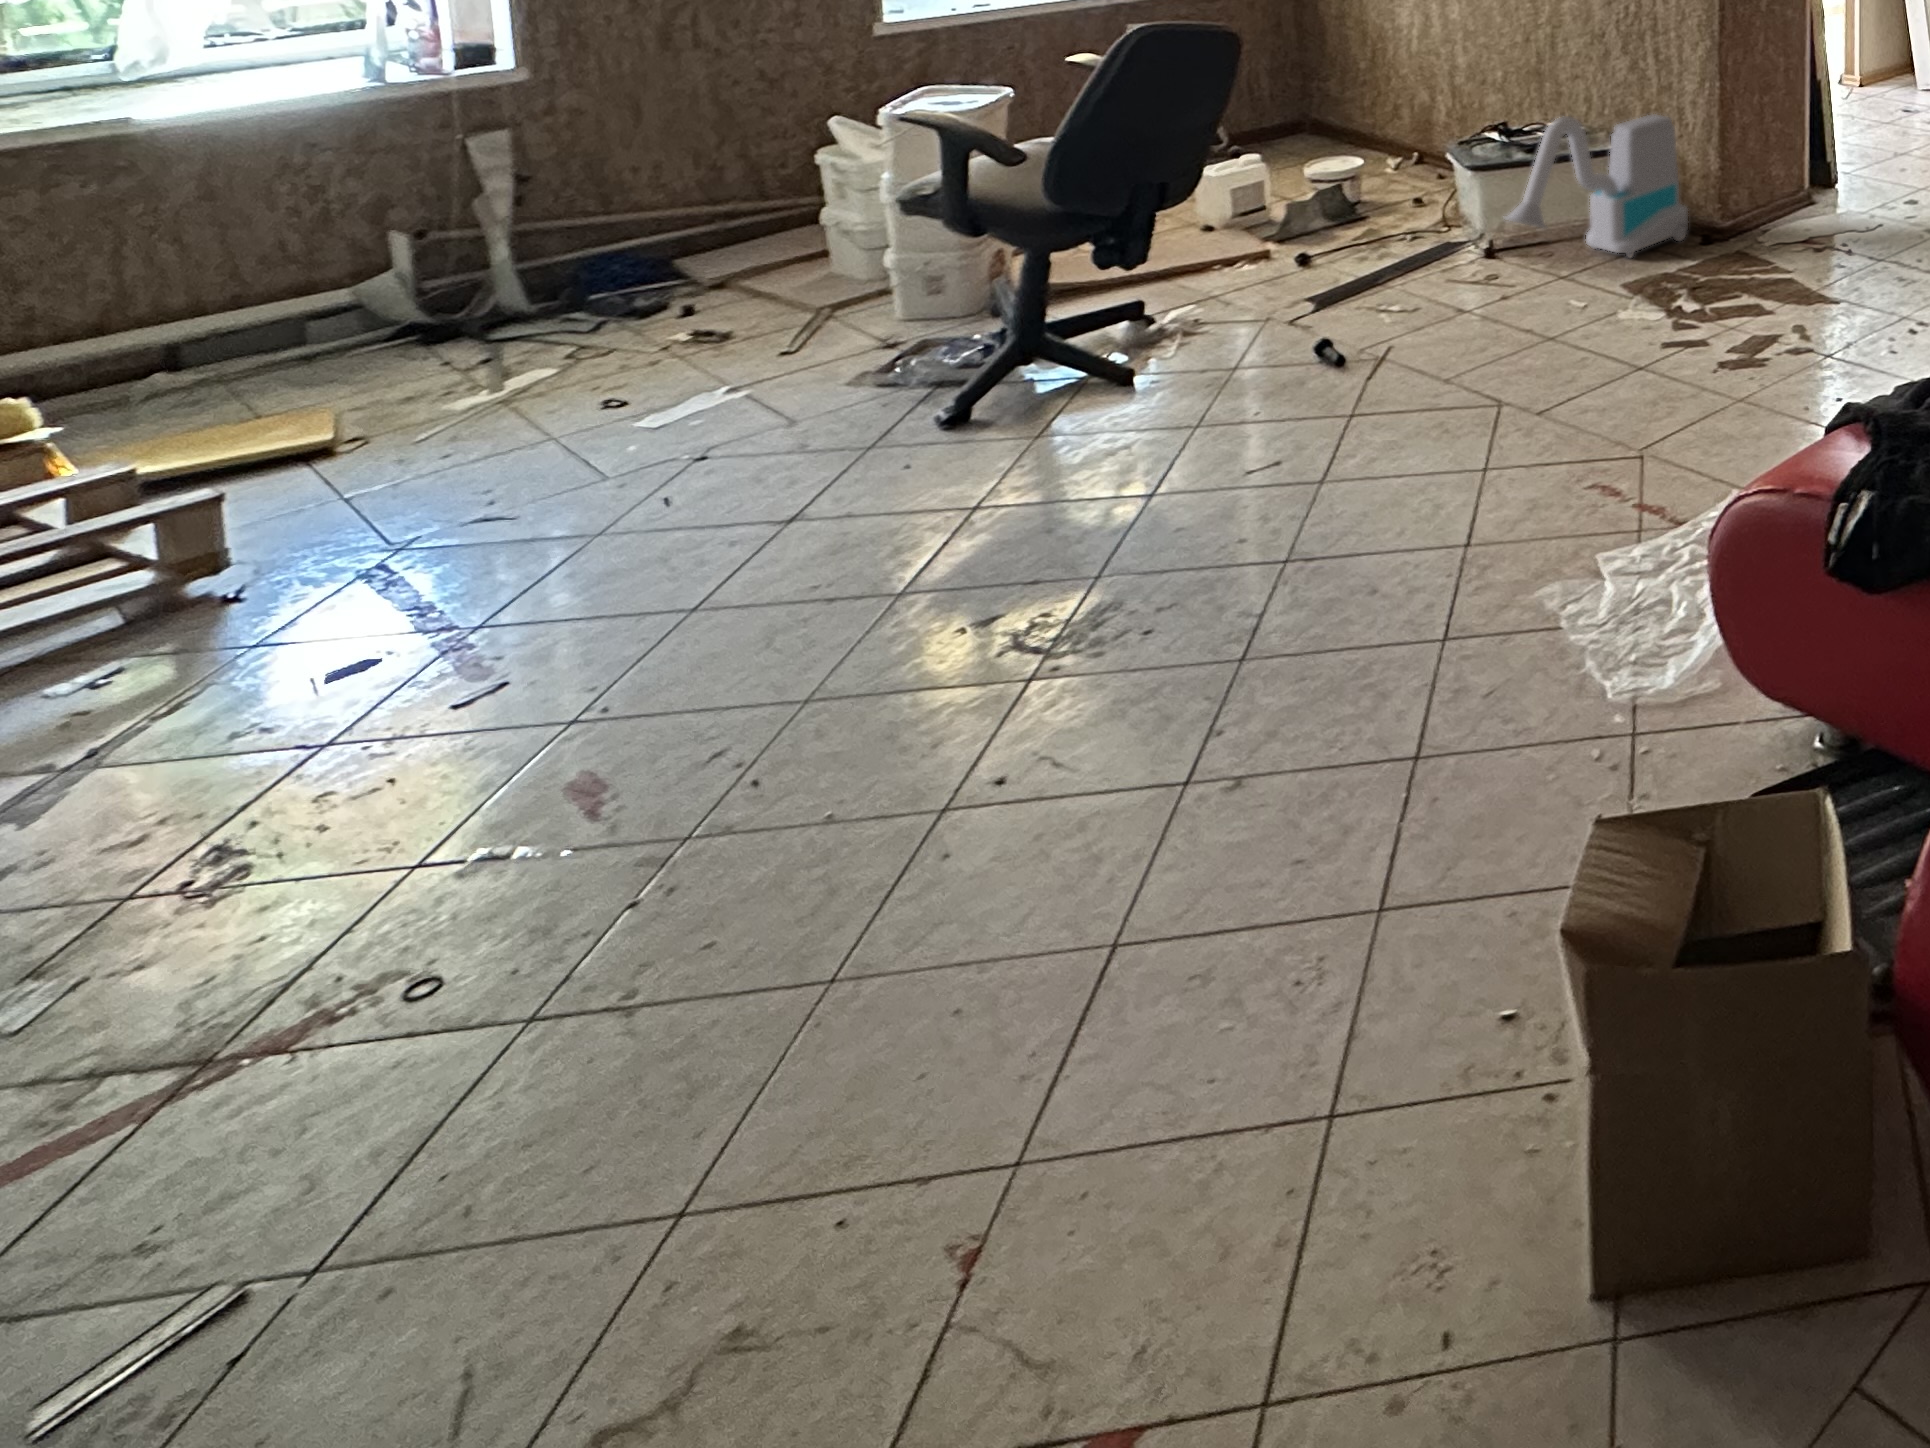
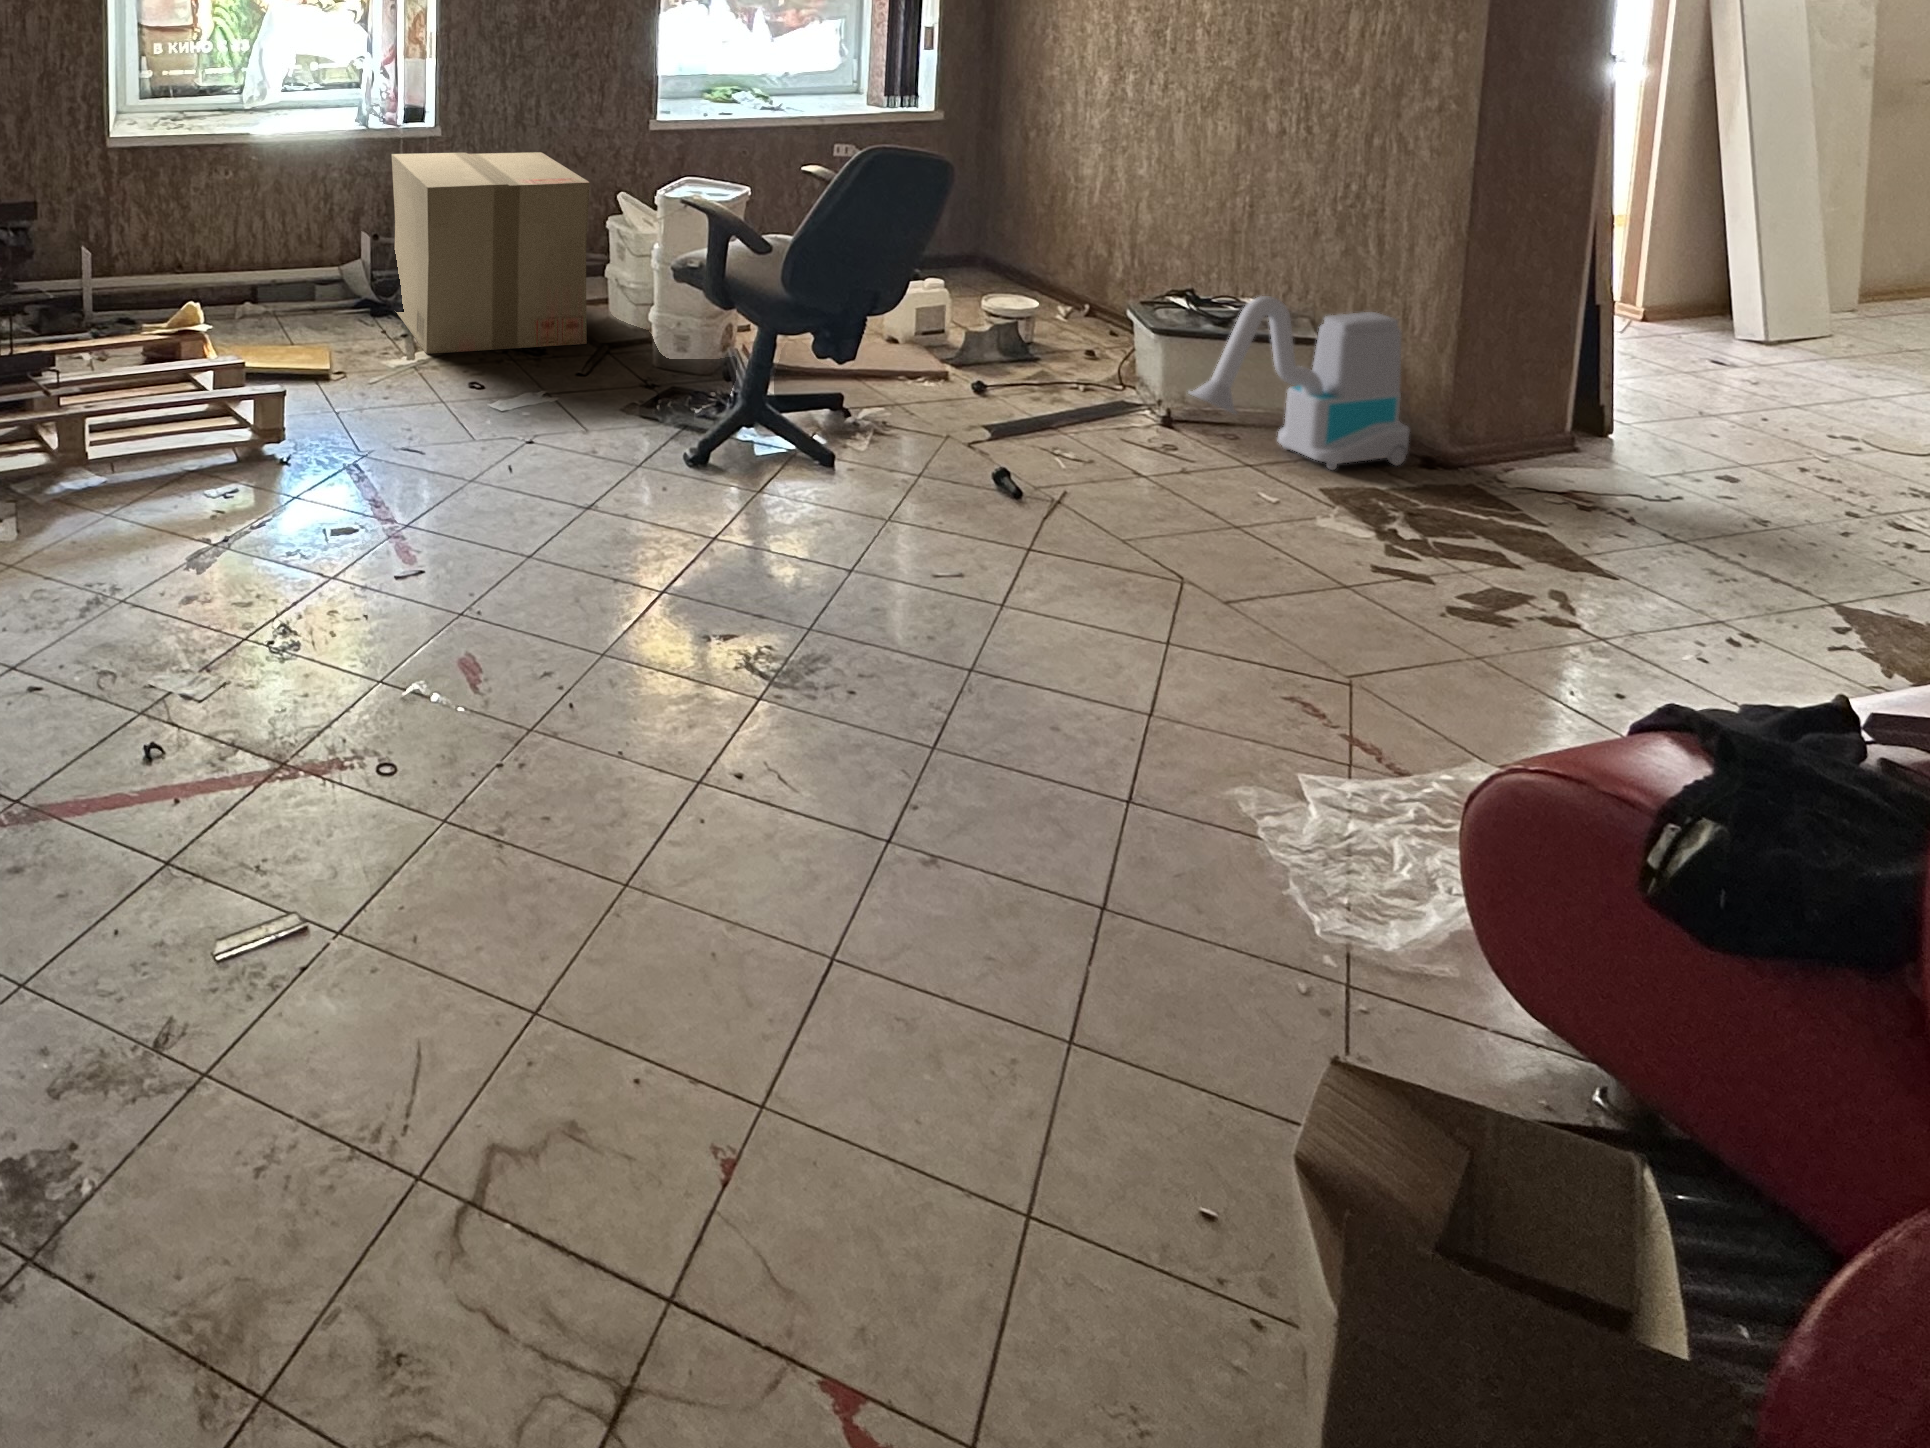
cardboard box: none [420,81,796,383] -> present [392,152,590,354]

